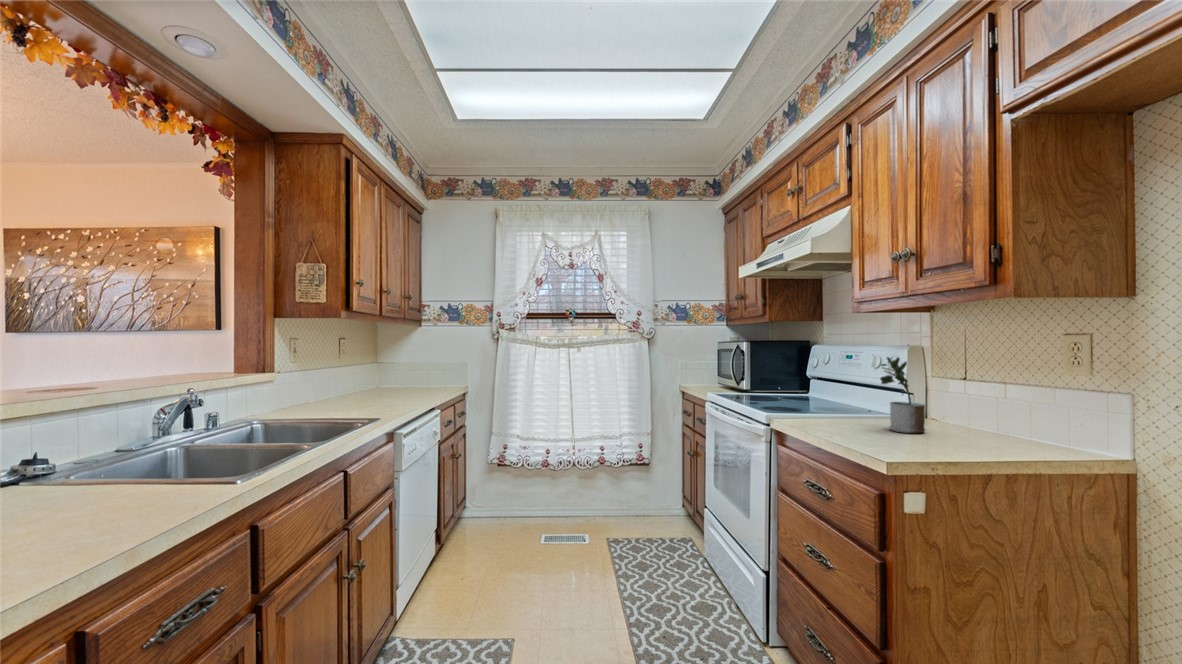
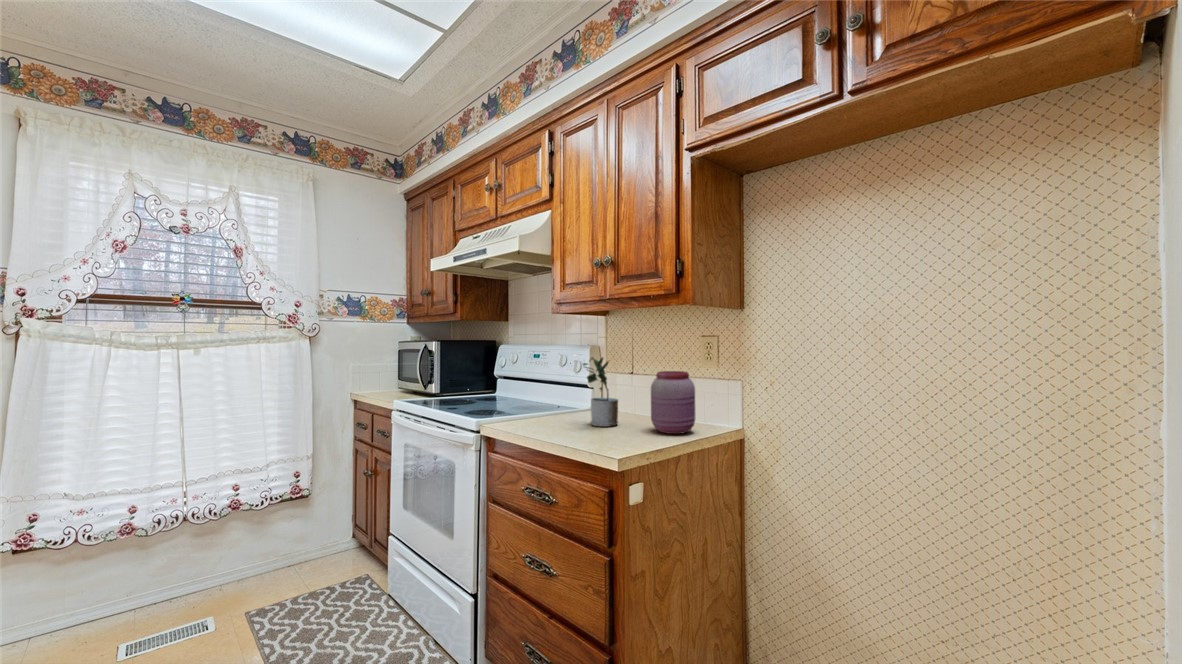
jar: none [963,376,1031,451] -> present [651,371,695,434]

